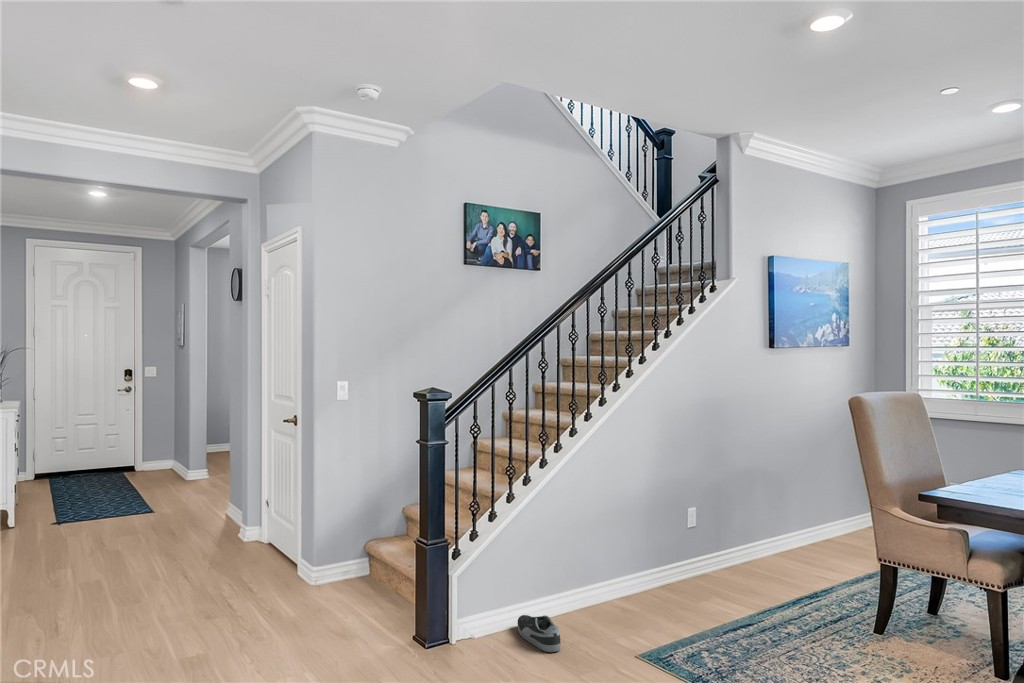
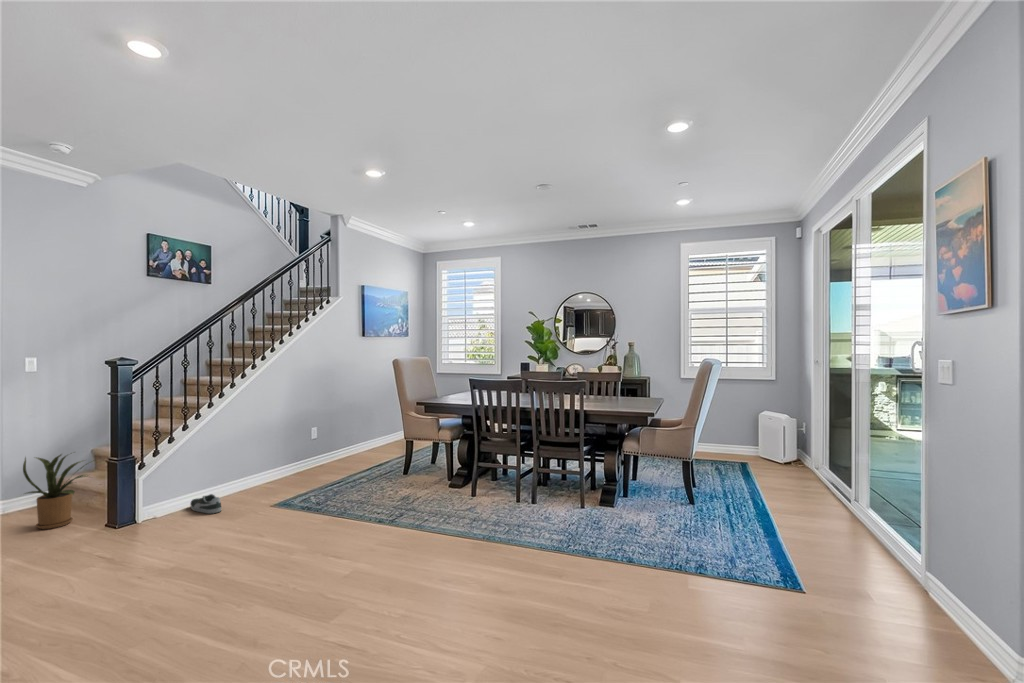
house plant: none [327,517,408,625] -> present [23,455,87,529]

